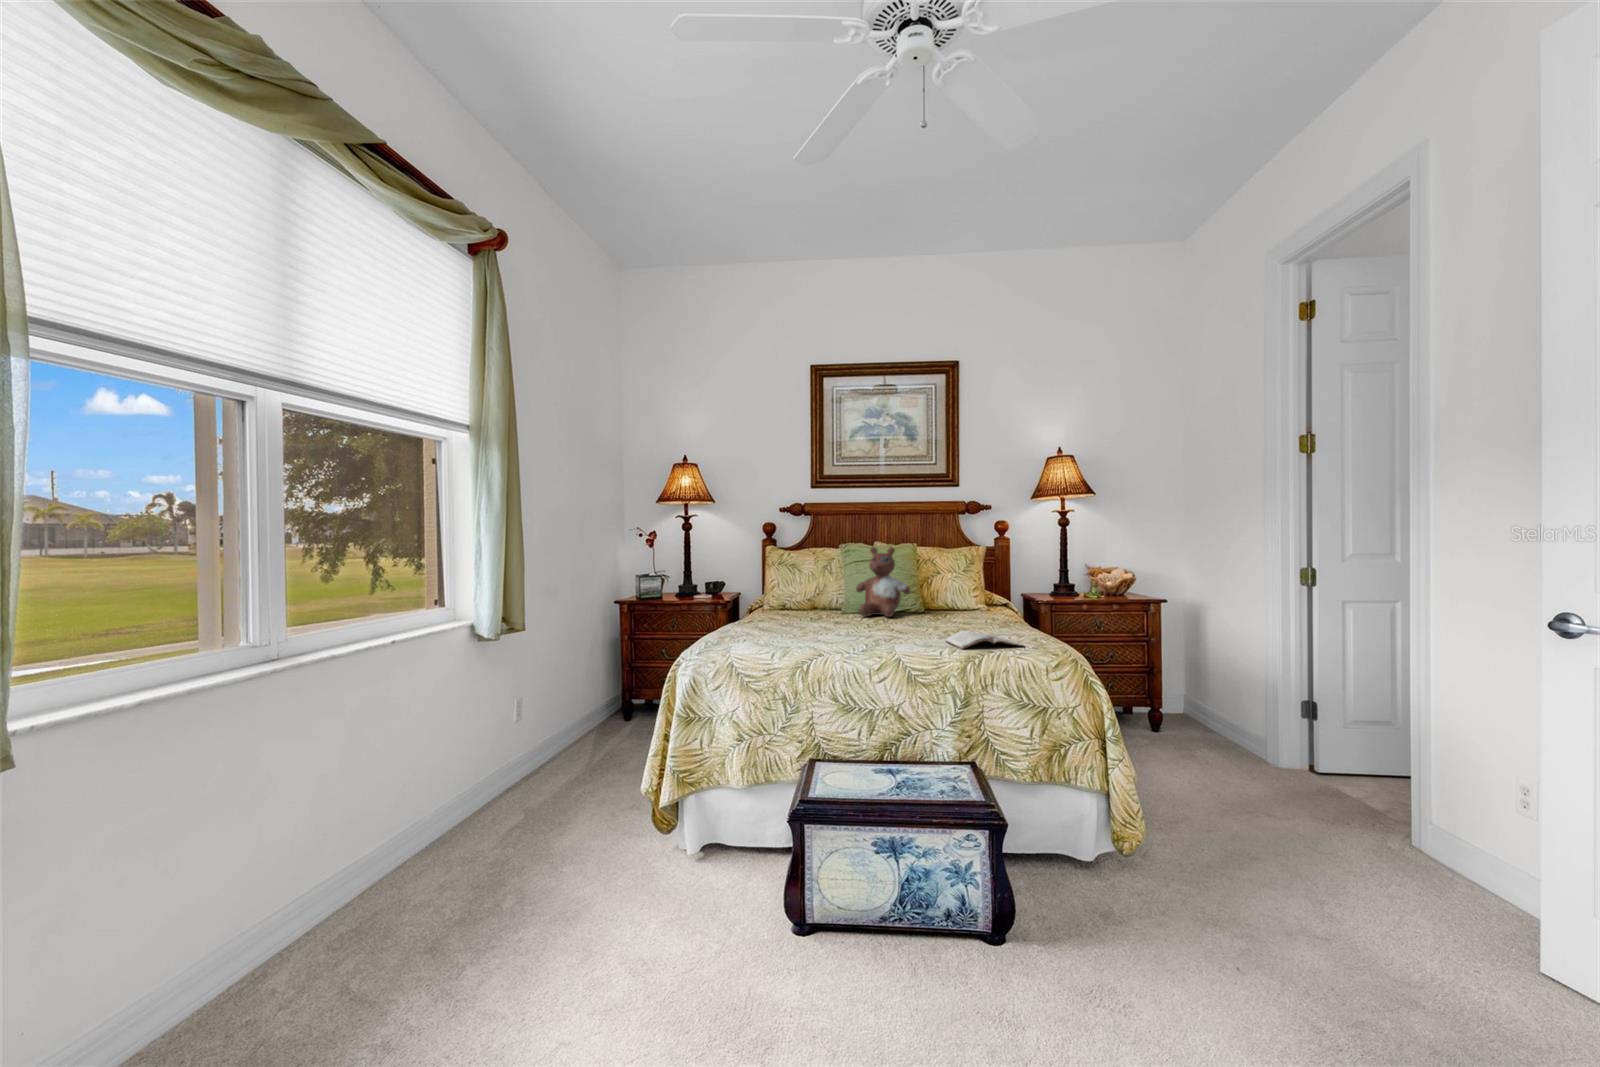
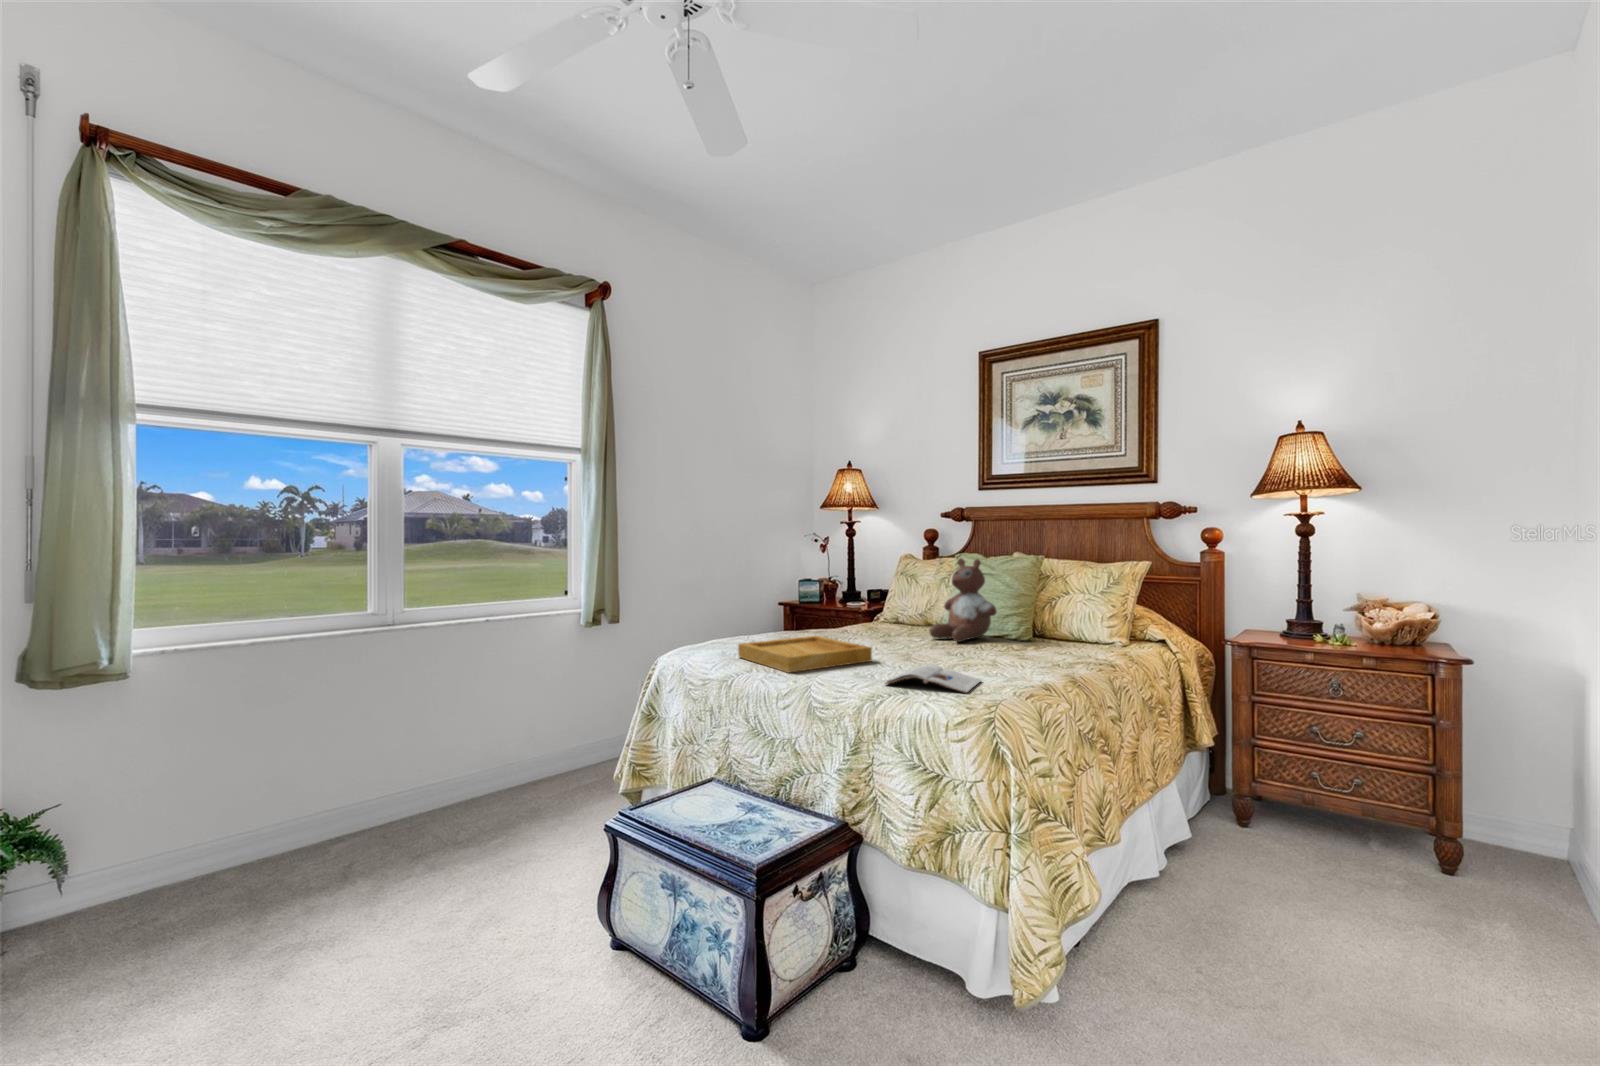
tray: none [776,621,887,651] -> present [738,636,872,673]

